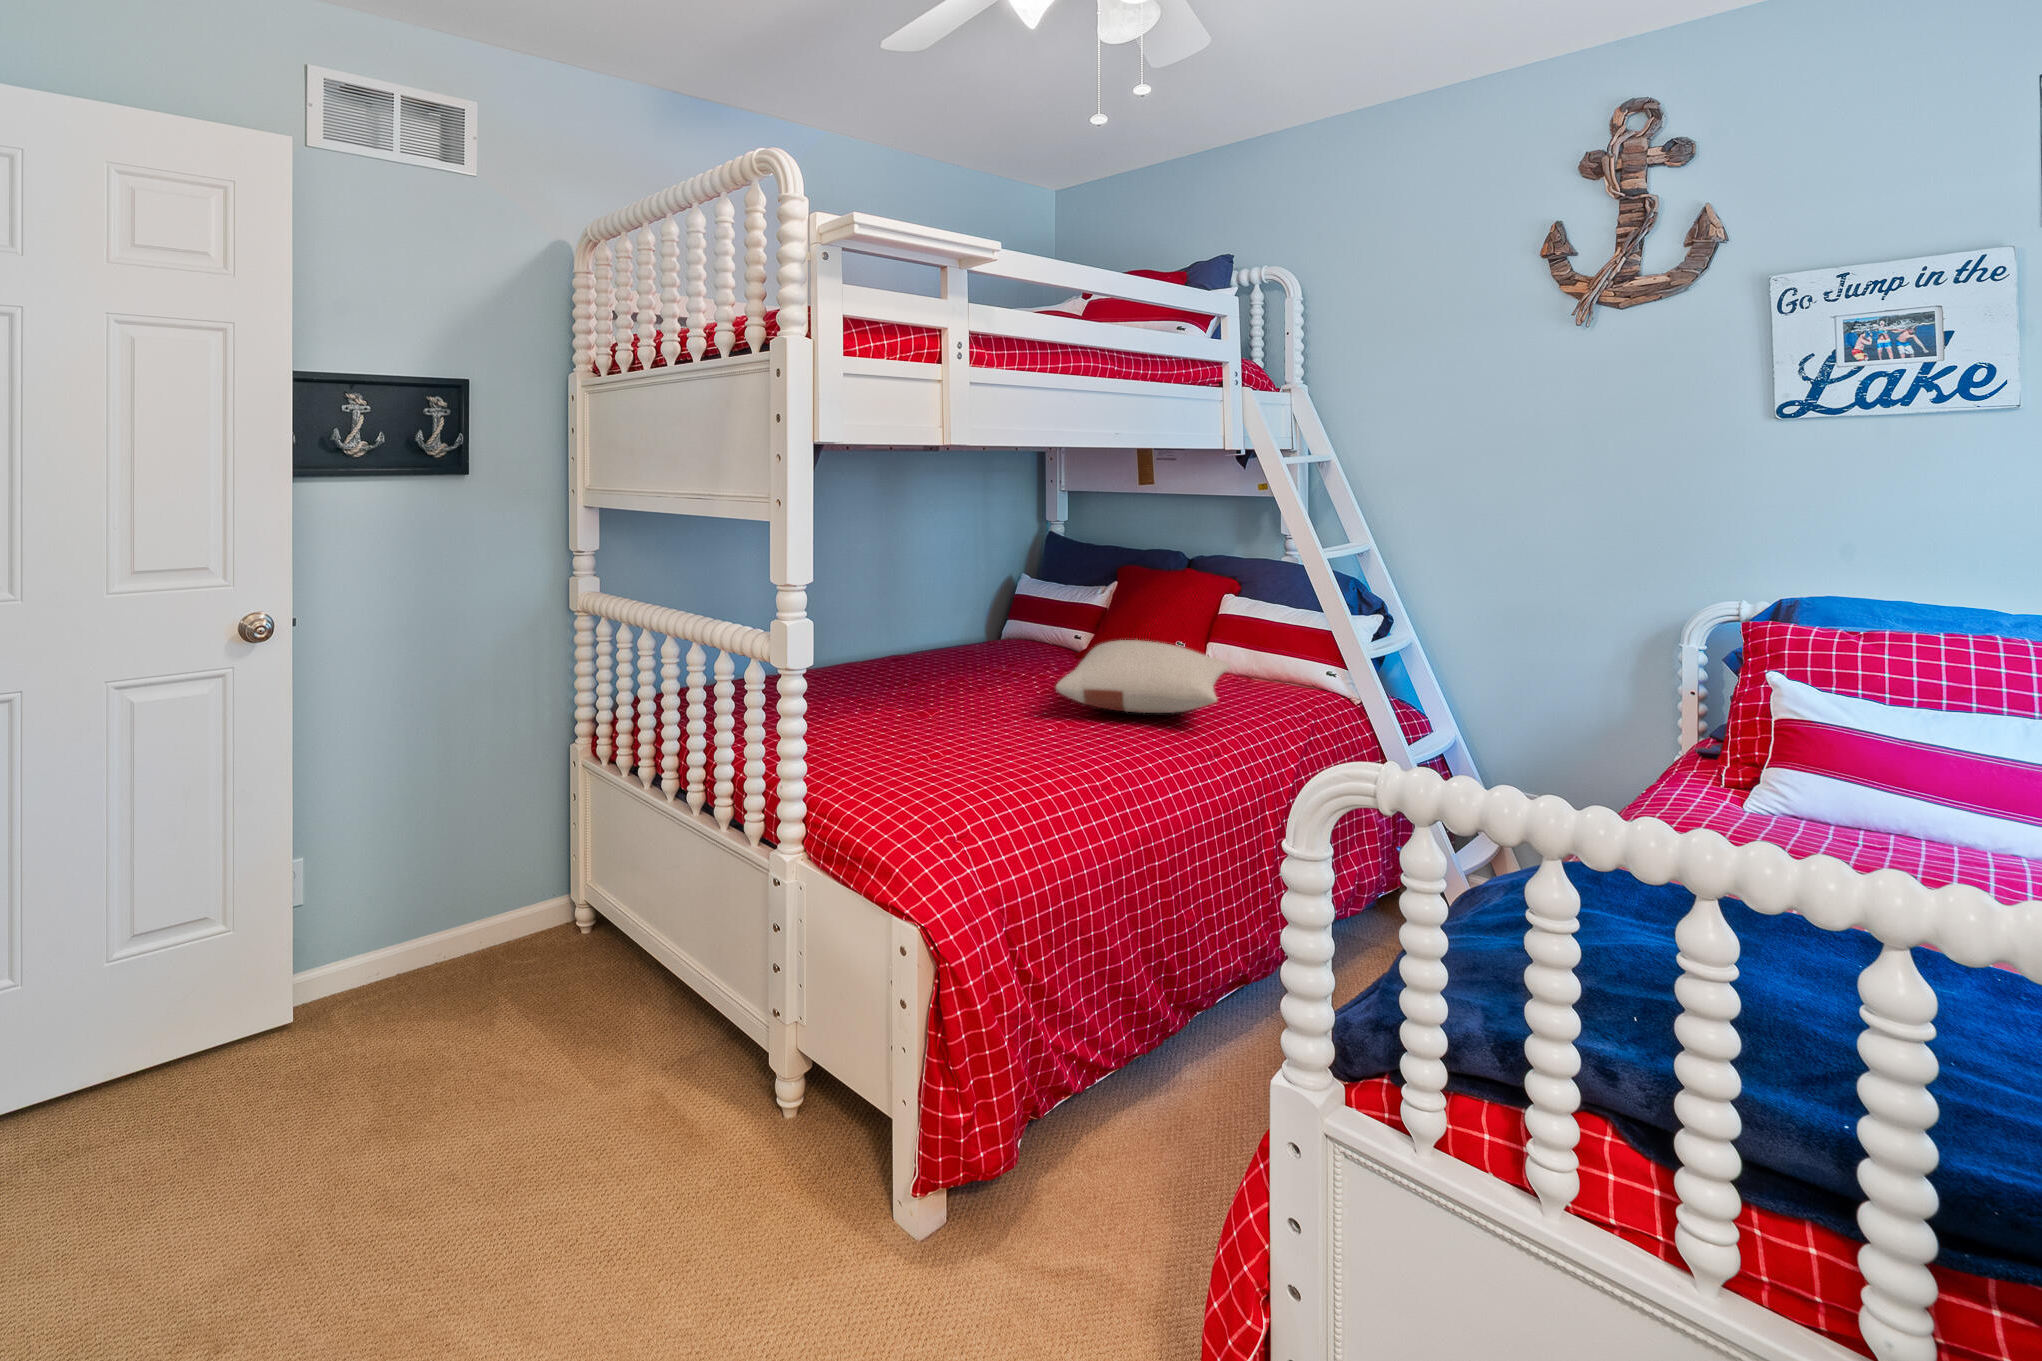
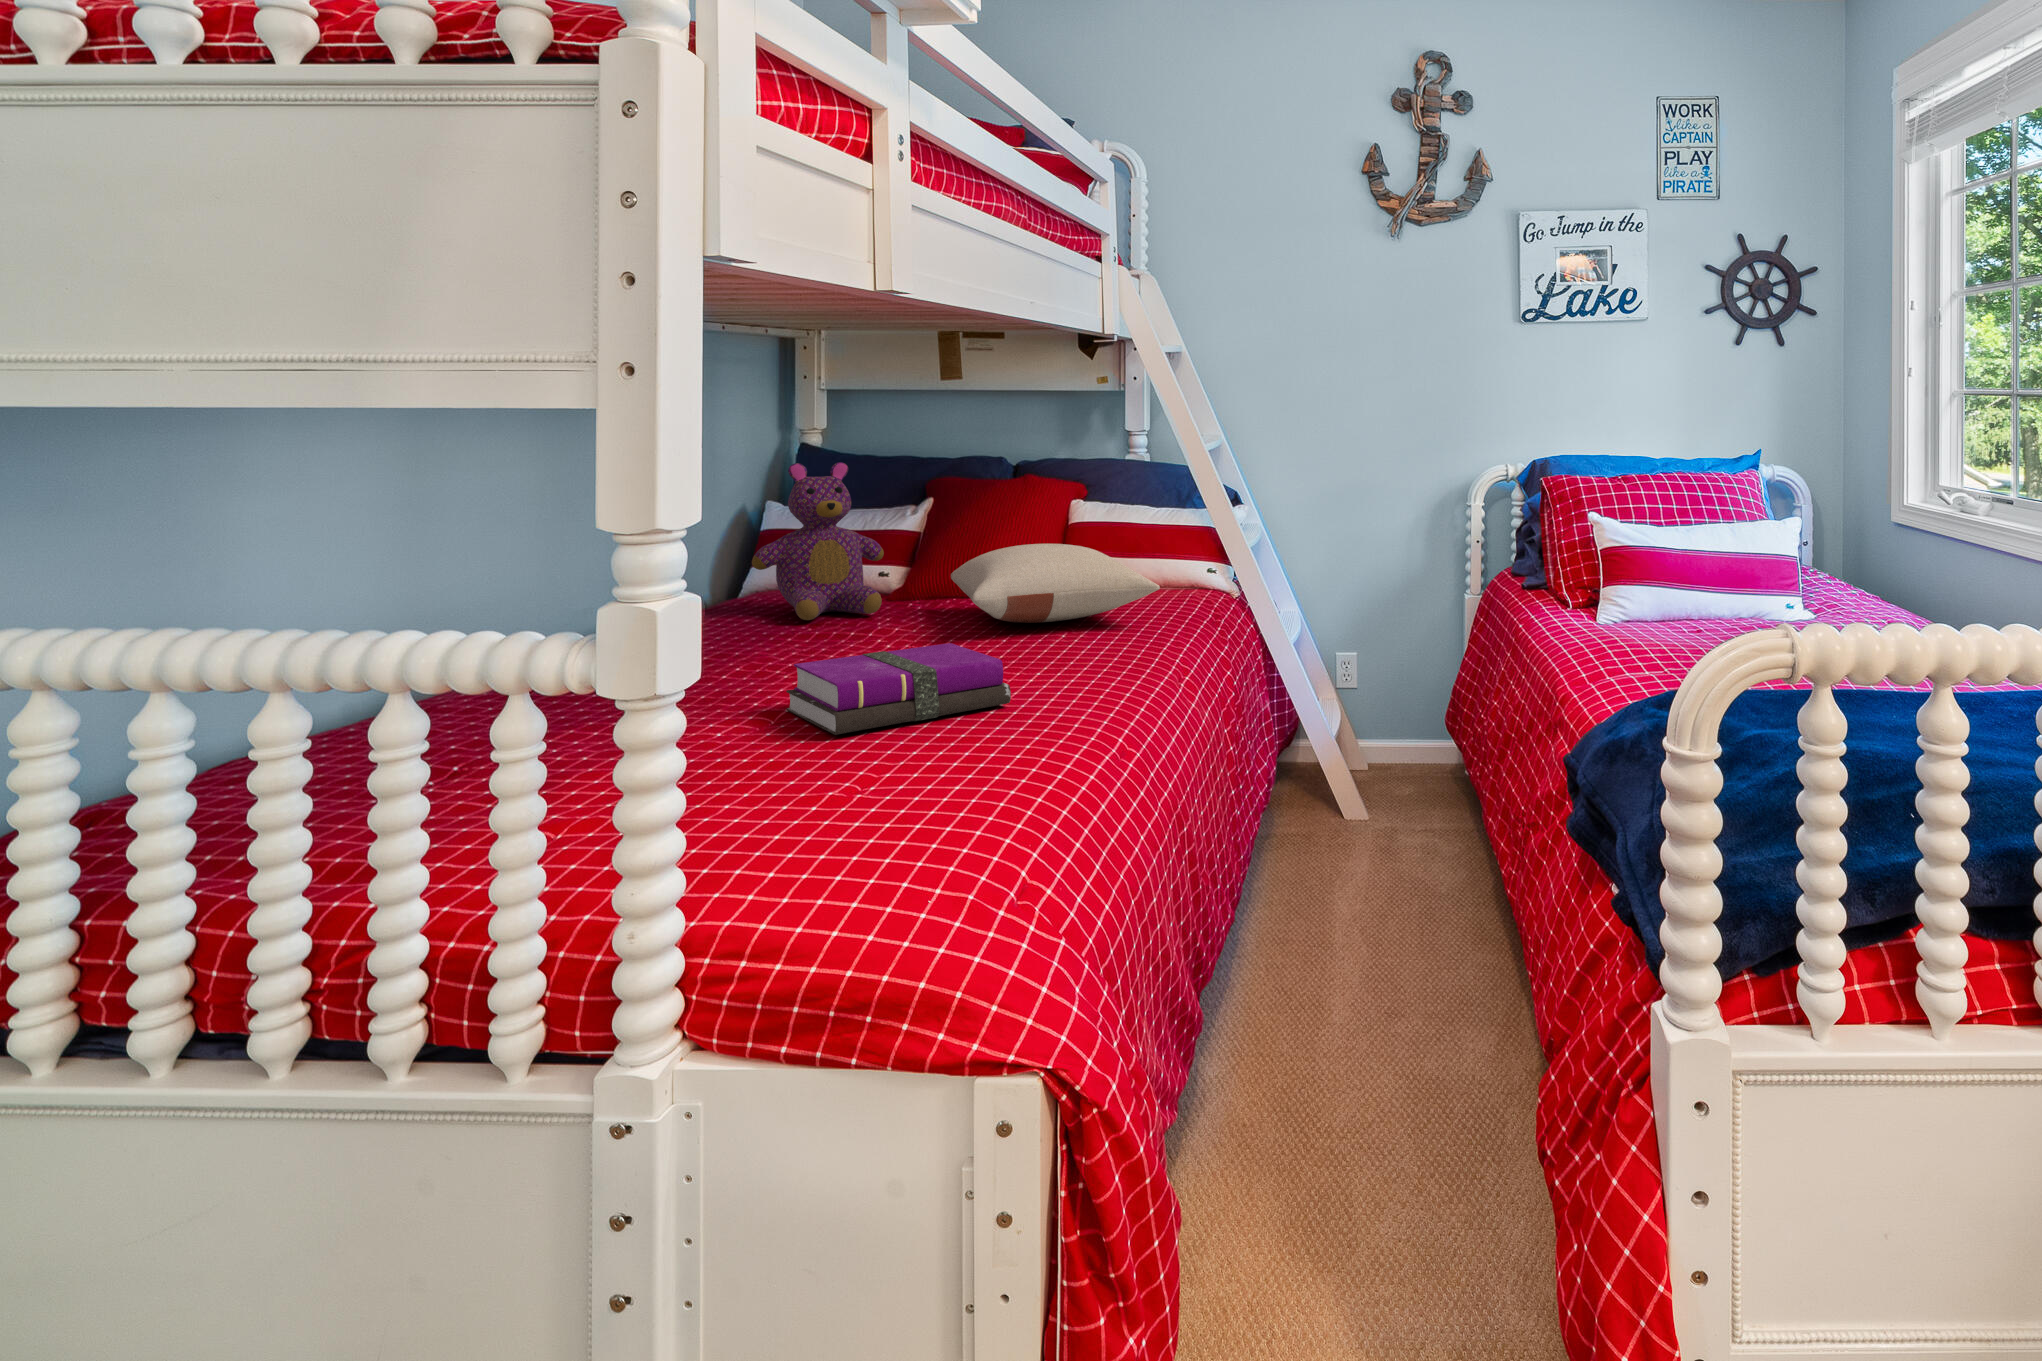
teddy bear: none [962,557,1055,677] -> present [752,462,884,620]
notebook: none [857,730,991,794] -> present [786,643,1011,735]

